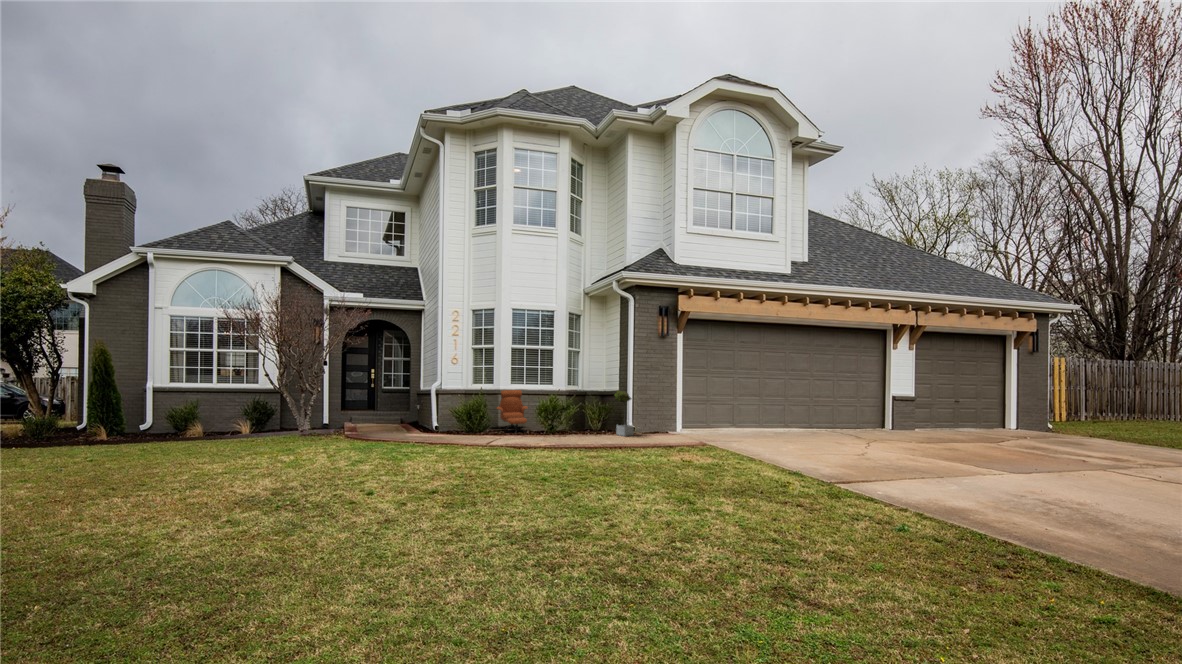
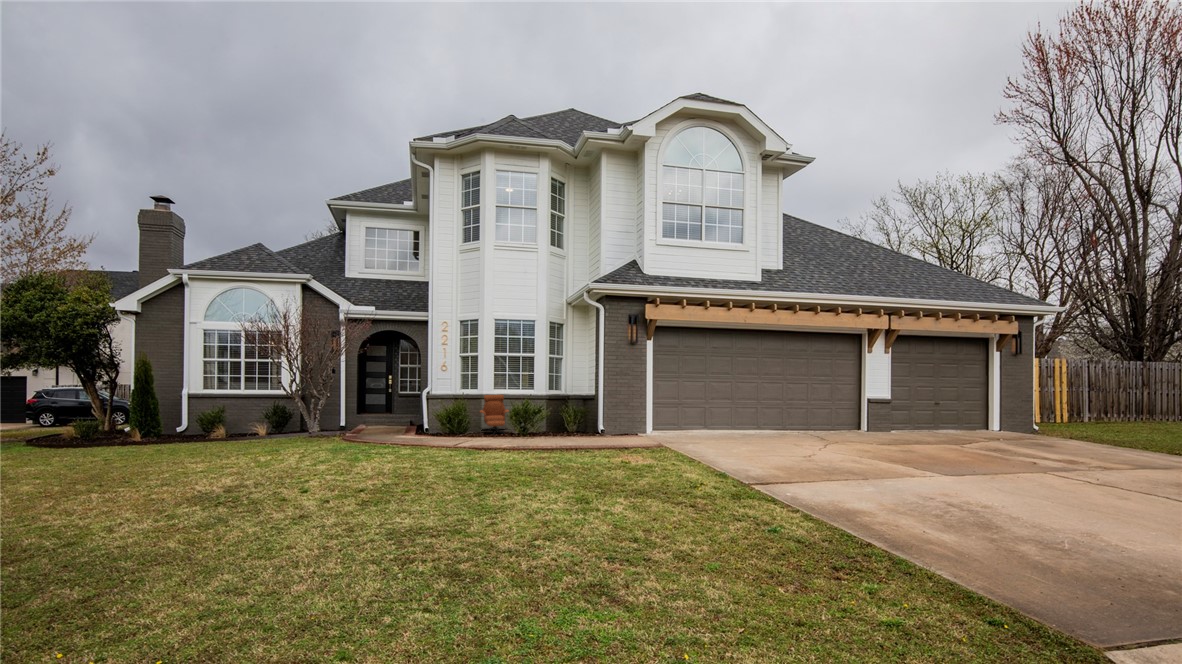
potted tree: present [615,391,634,436] -> none [583,394,601,439]

